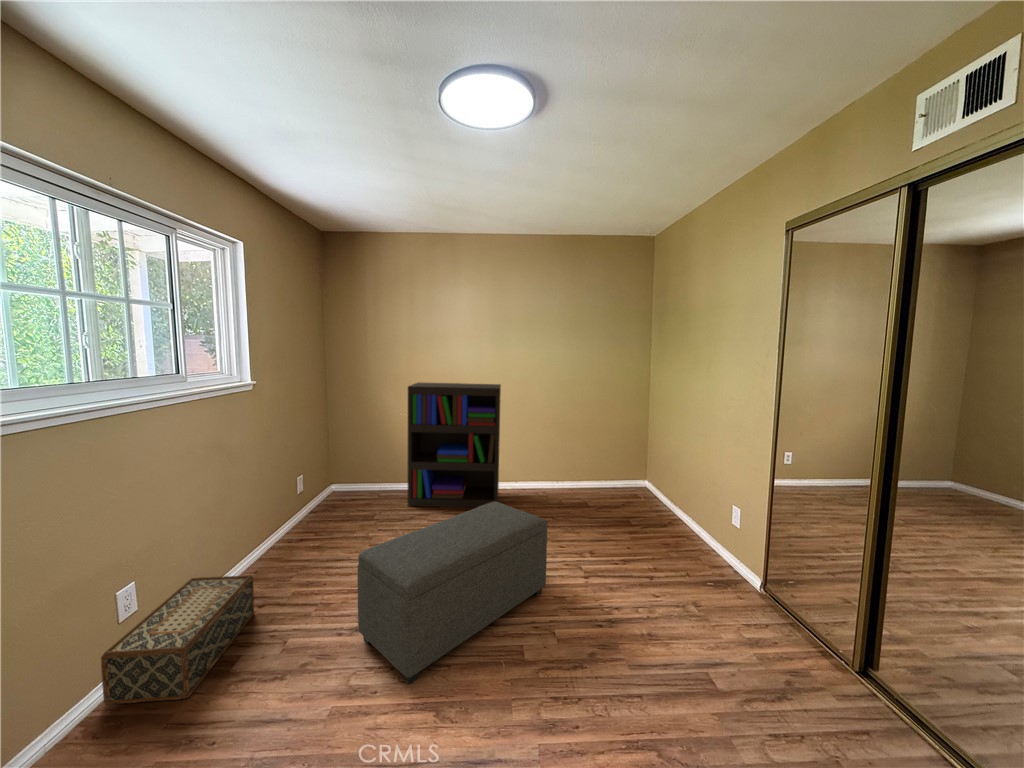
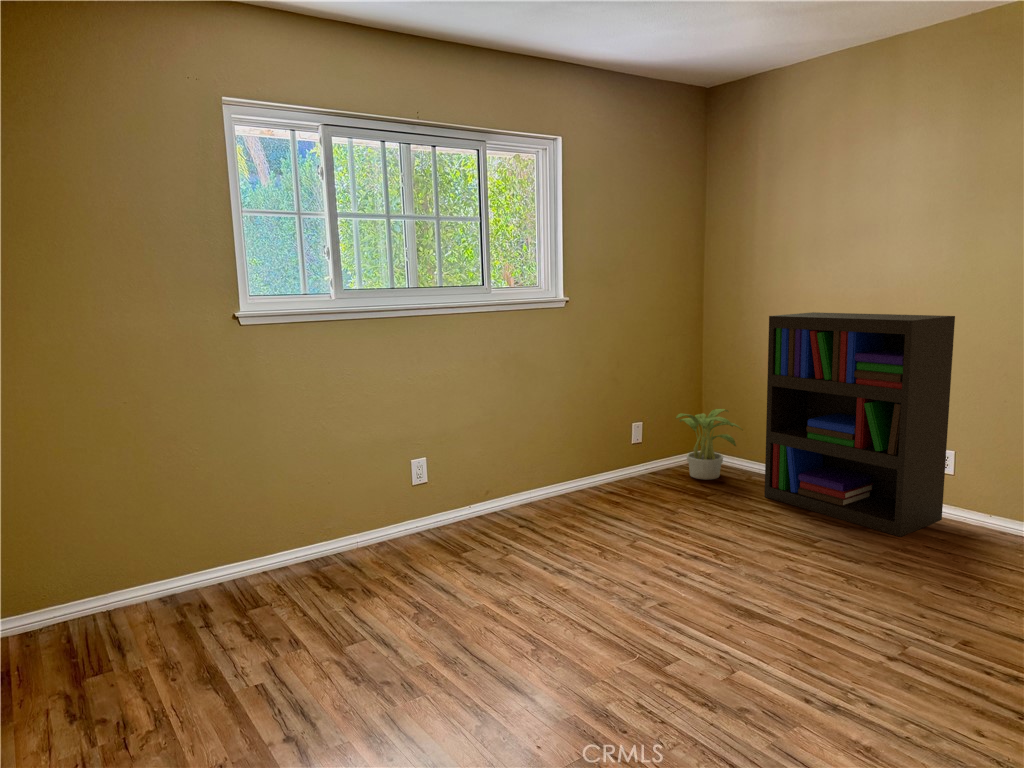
potted plant: none [323,451,380,506] -> present [676,409,743,479]
ottoman: present [358,502,548,684] -> none [534,482,799,637]
woven basket: present [101,575,254,705] -> none [394,480,512,556]

